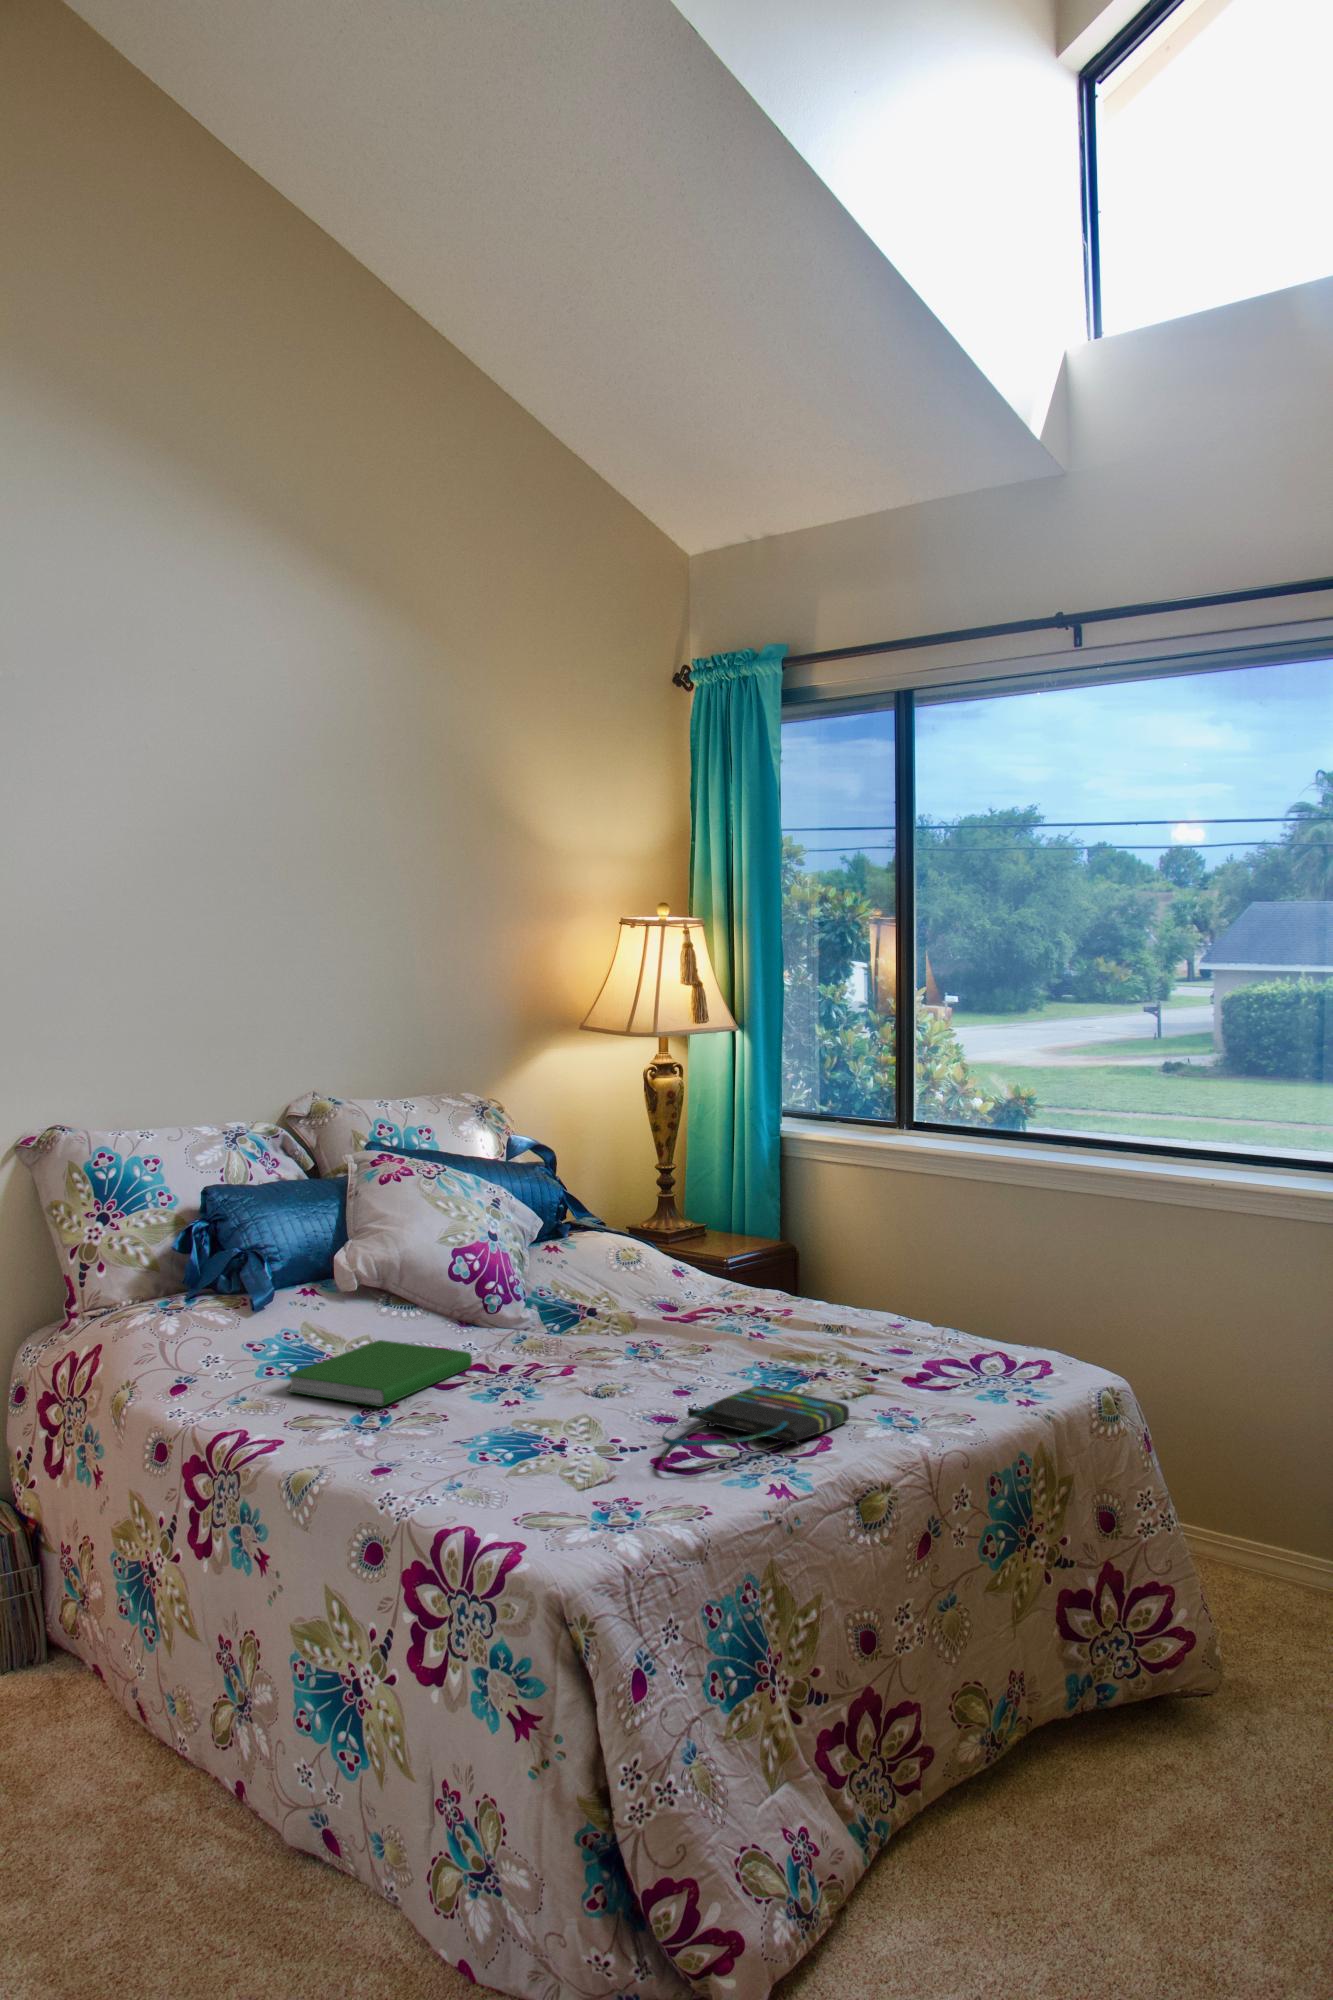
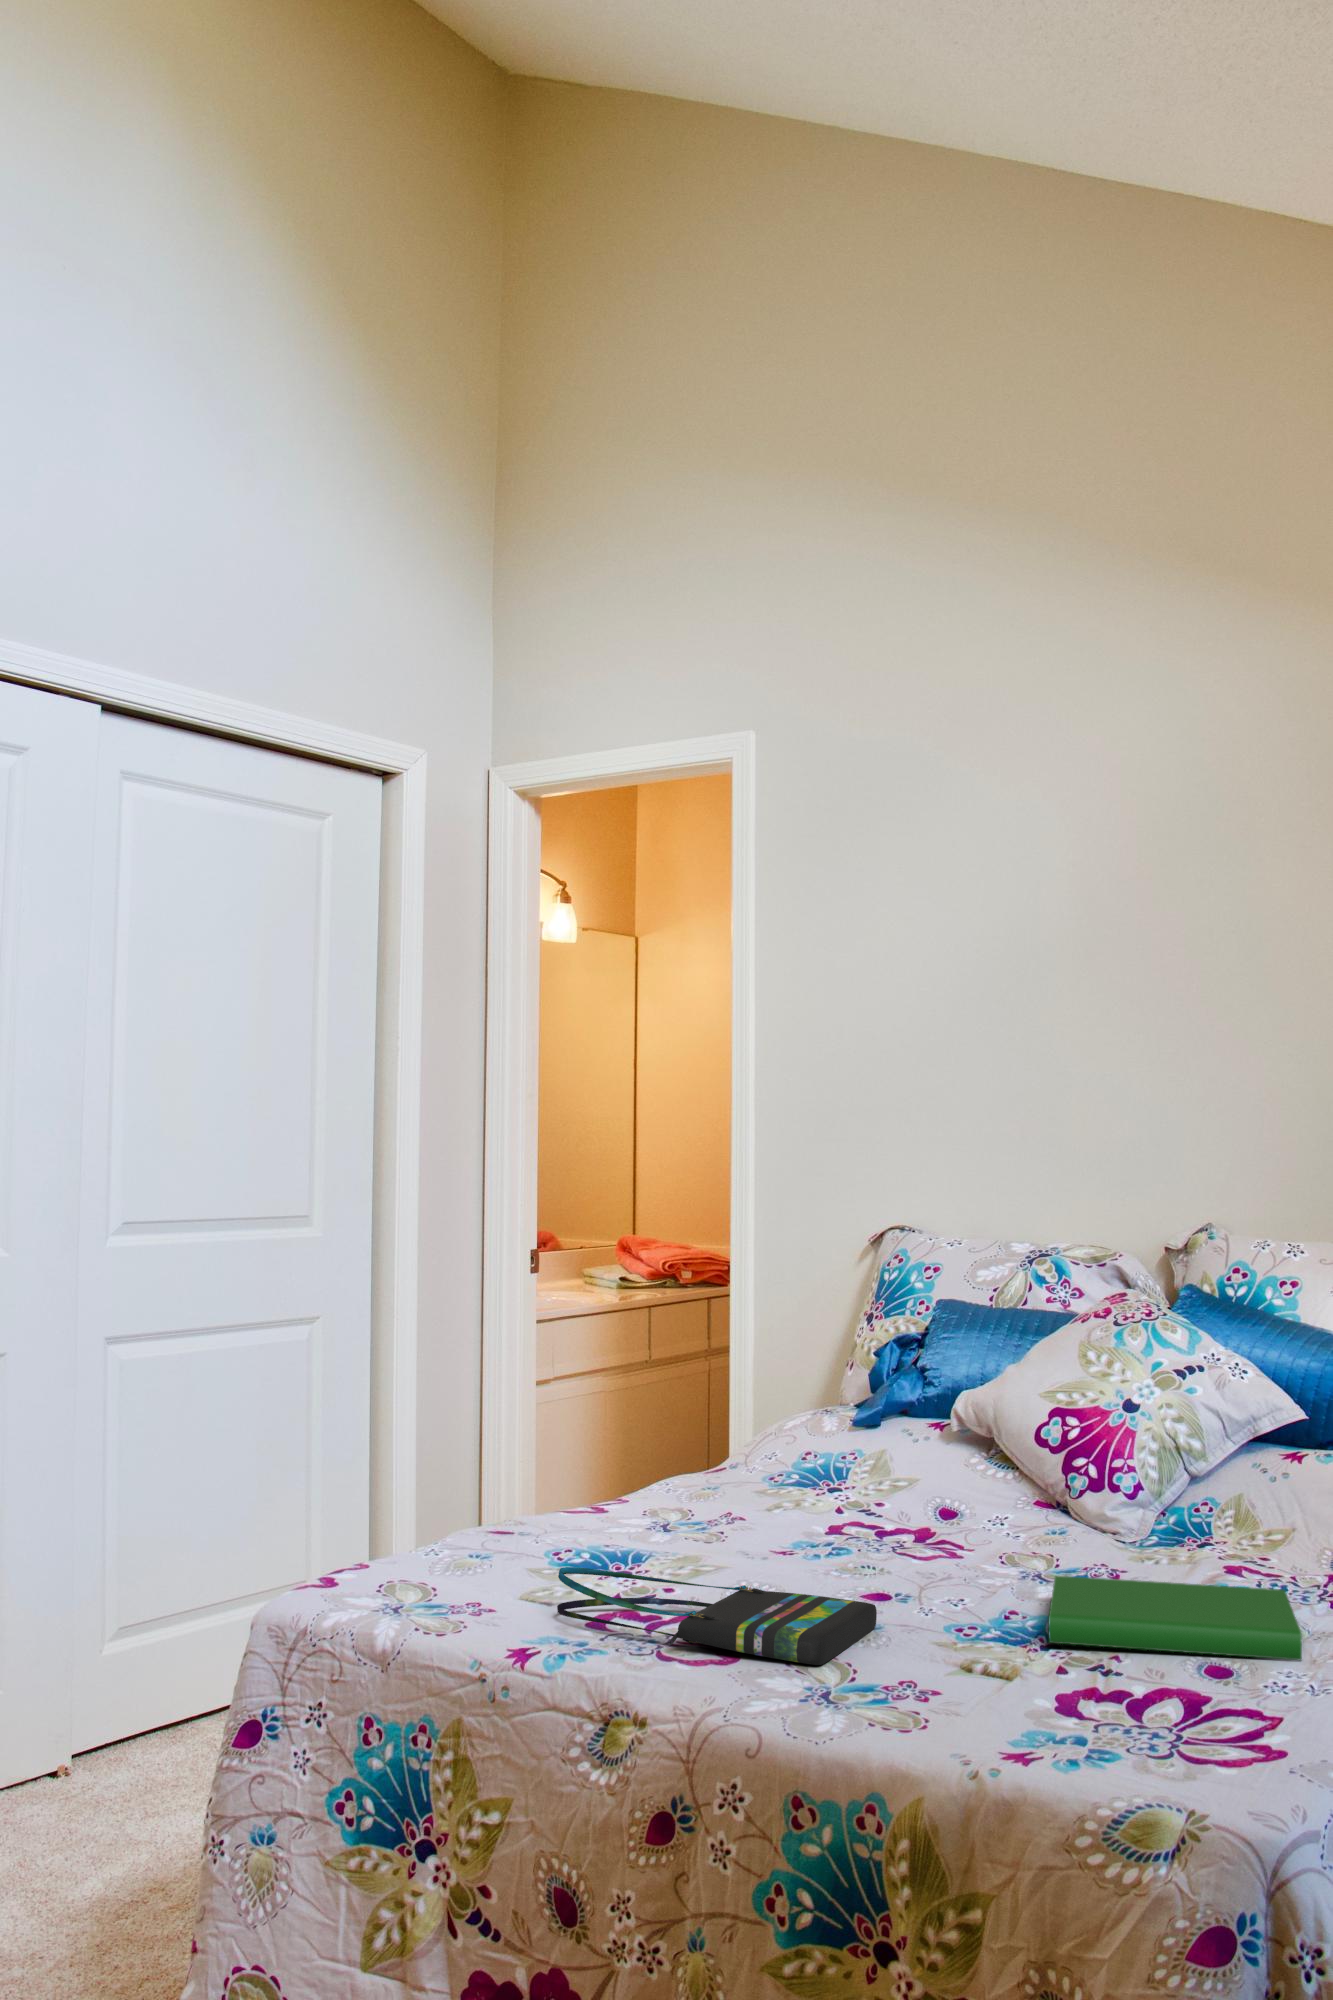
hardcover book: present [288,1340,472,1407] -> present [1049,1576,1302,1661]

